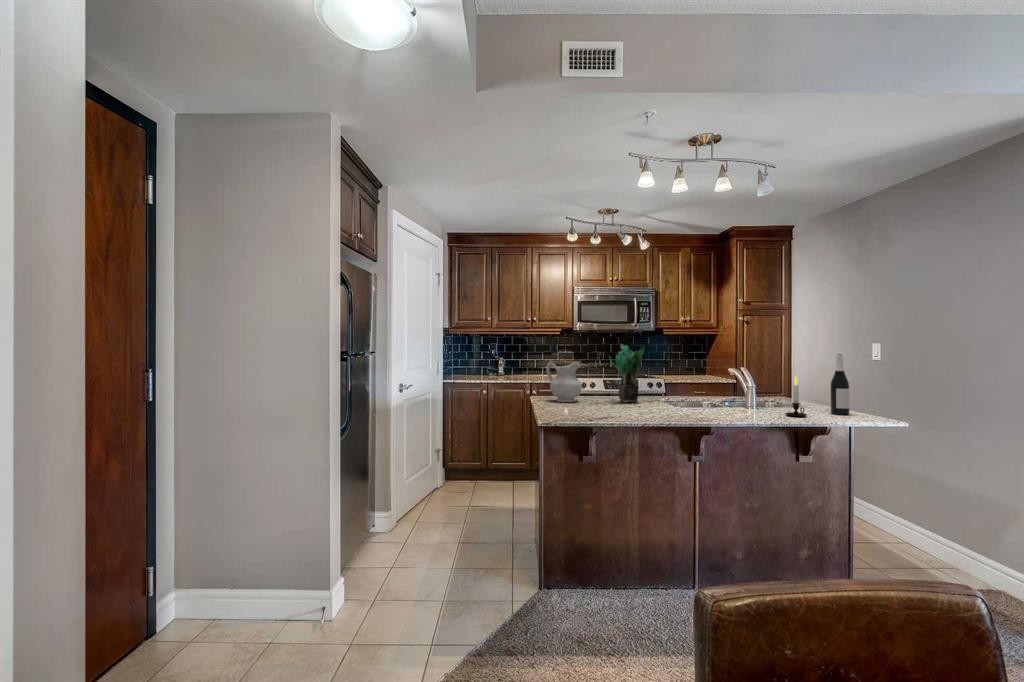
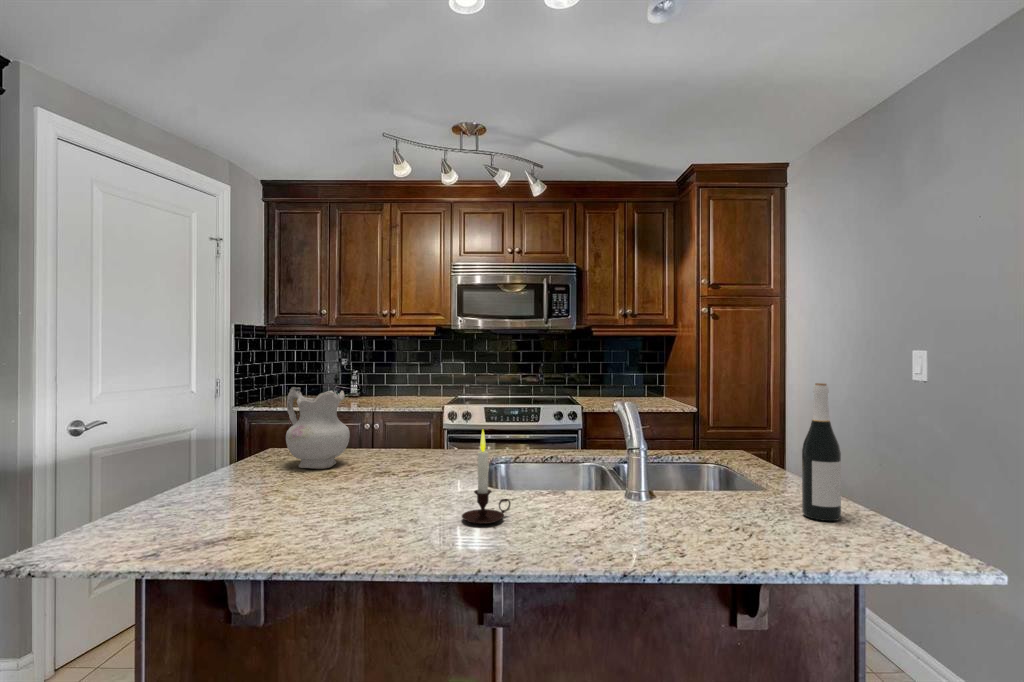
potted plant: present [609,344,644,402] -> none [392,356,458,470]
candle: present [785,376,807,417] -> present [462,430,511,524]

